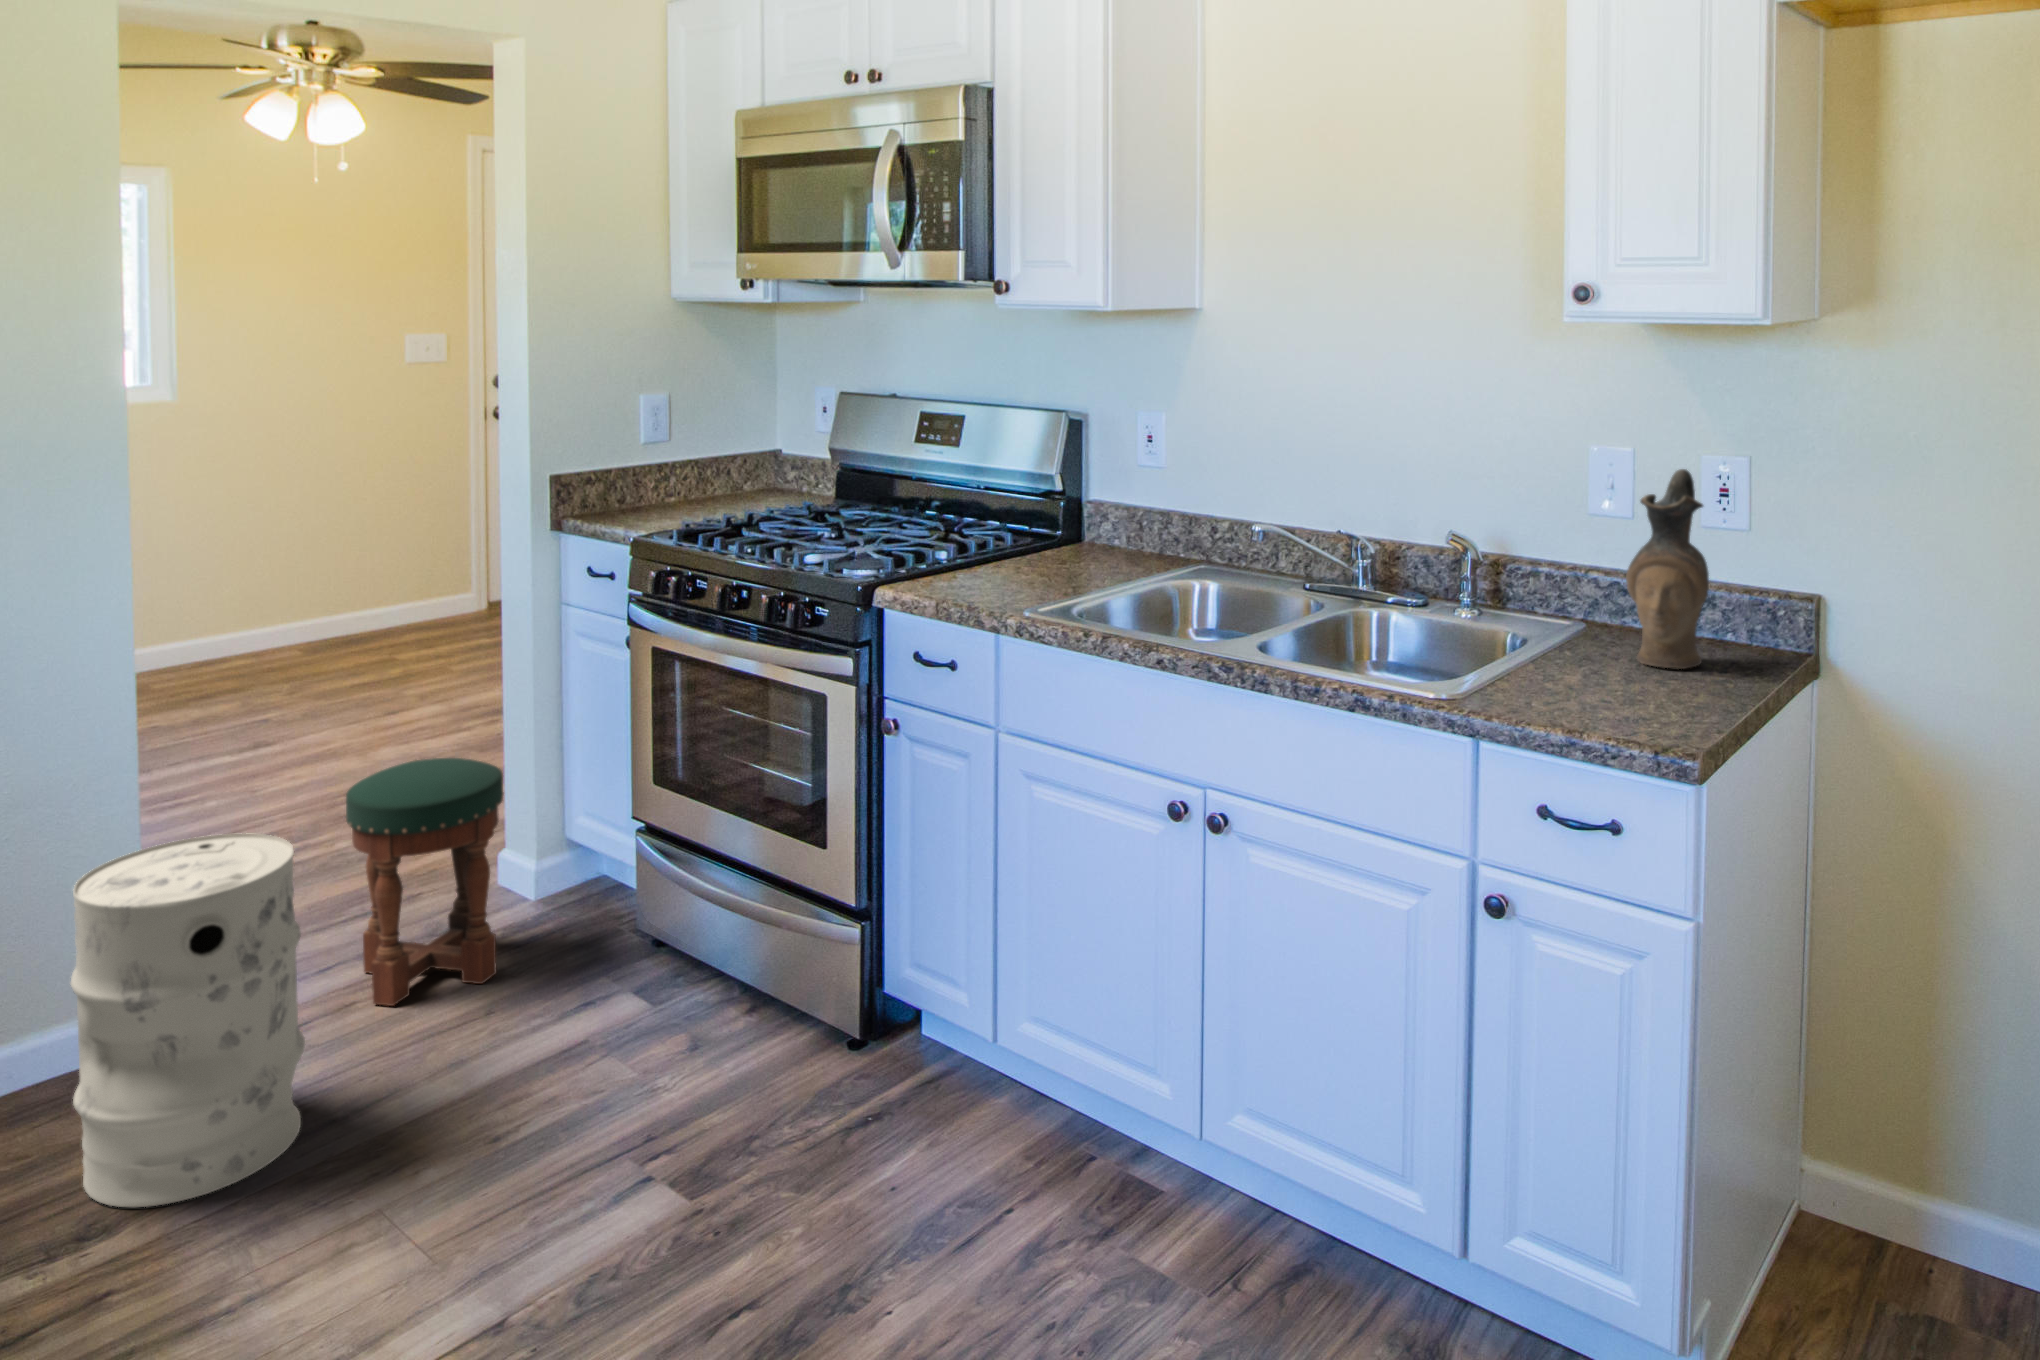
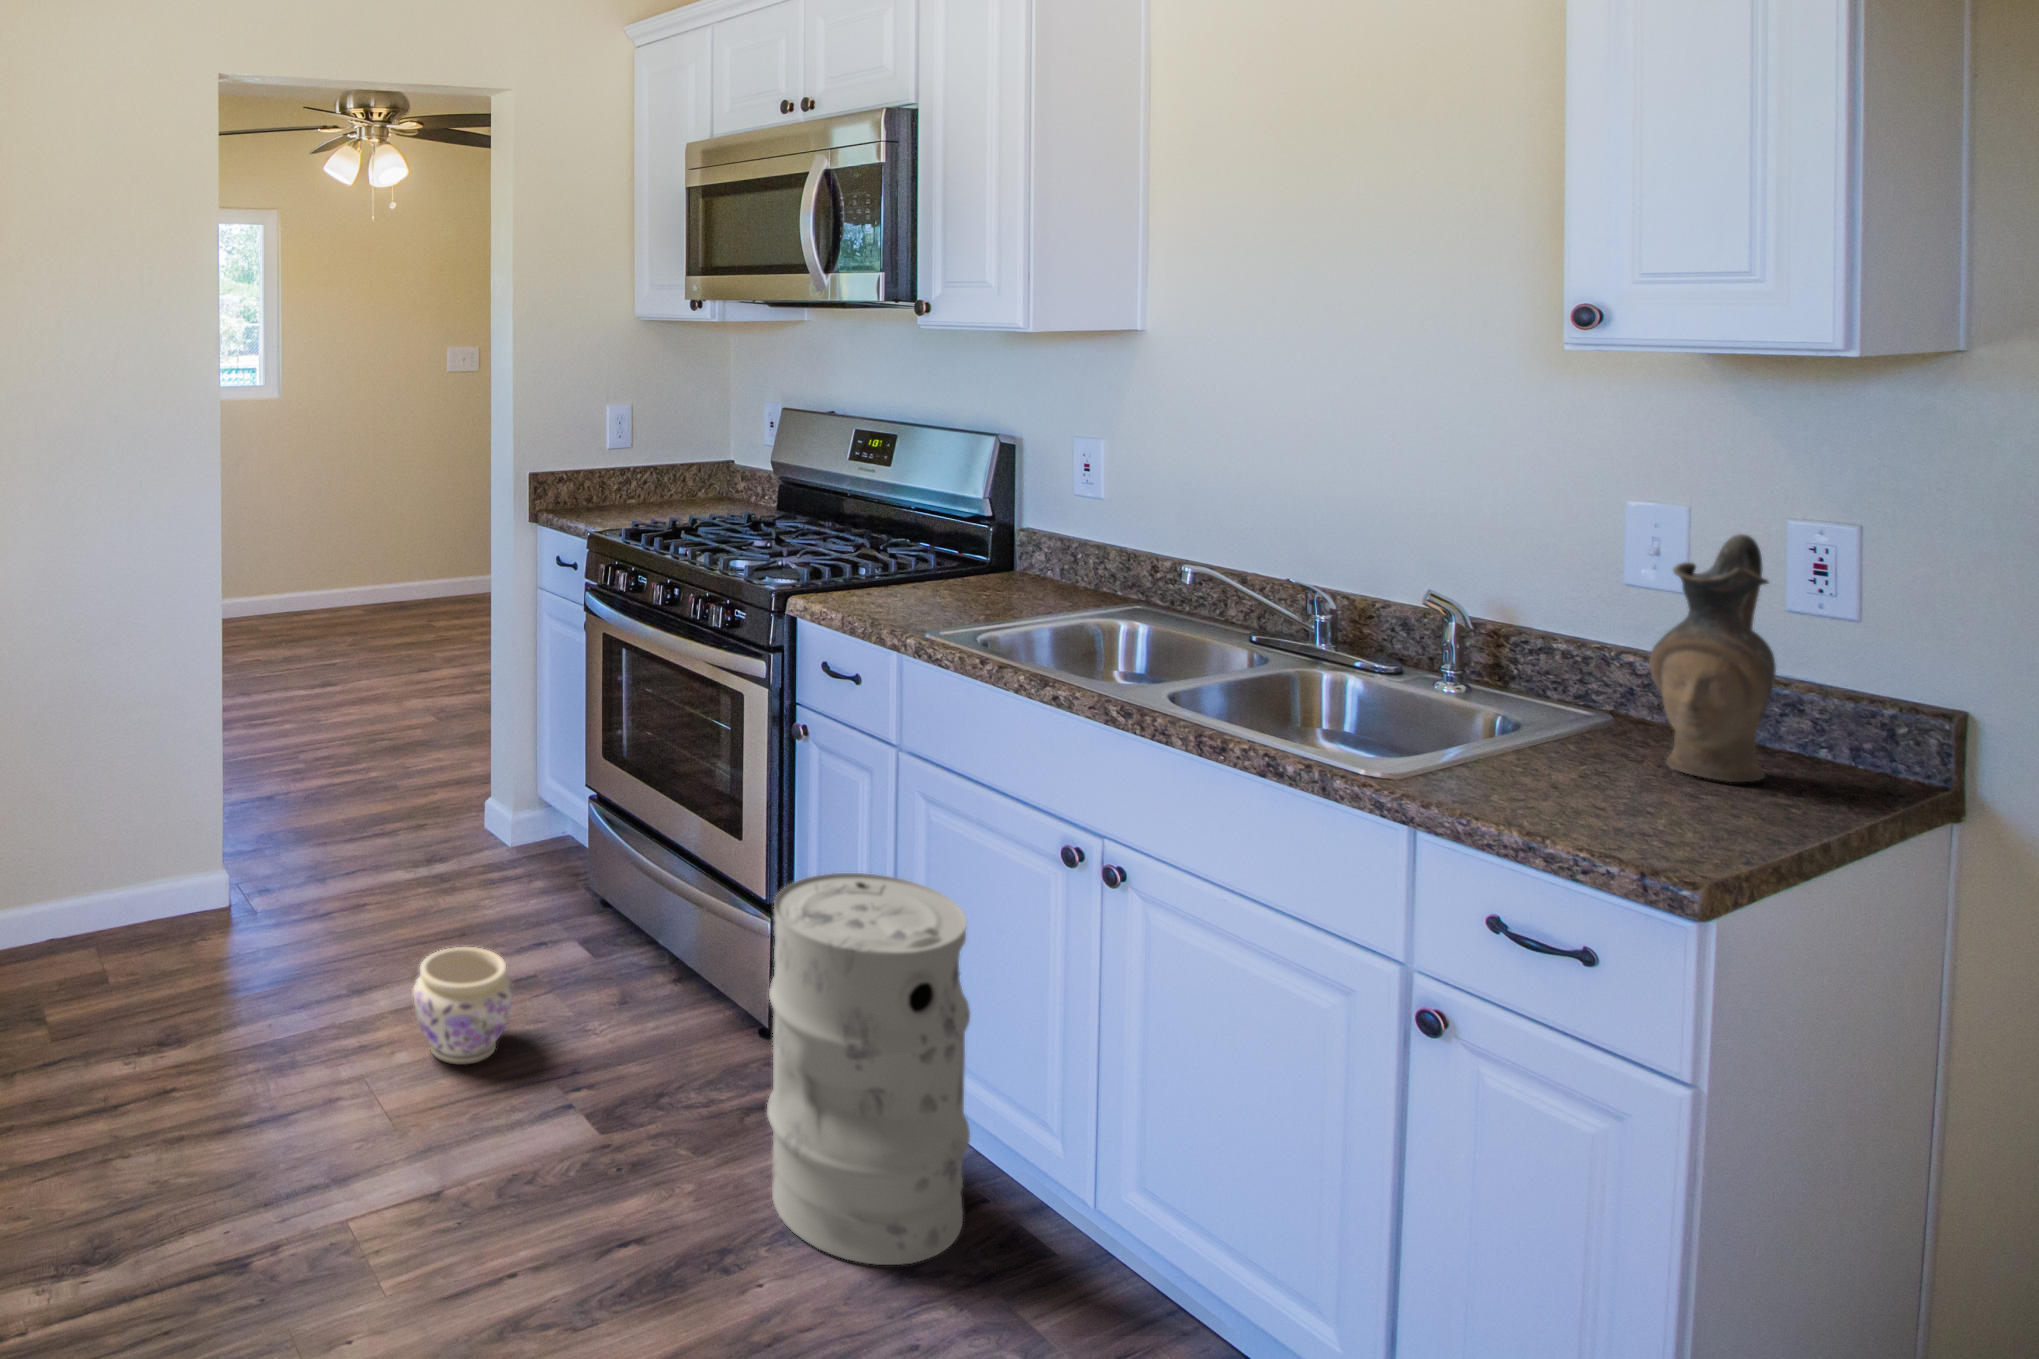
stool: present [346,758,504,1006] -> none [363,710,482,914]
trash can: present [71,833,305,1207] -> present [767,873,970,1265]
planter: none [444,1023,571,1165] -> present [413,947,513,1065]

